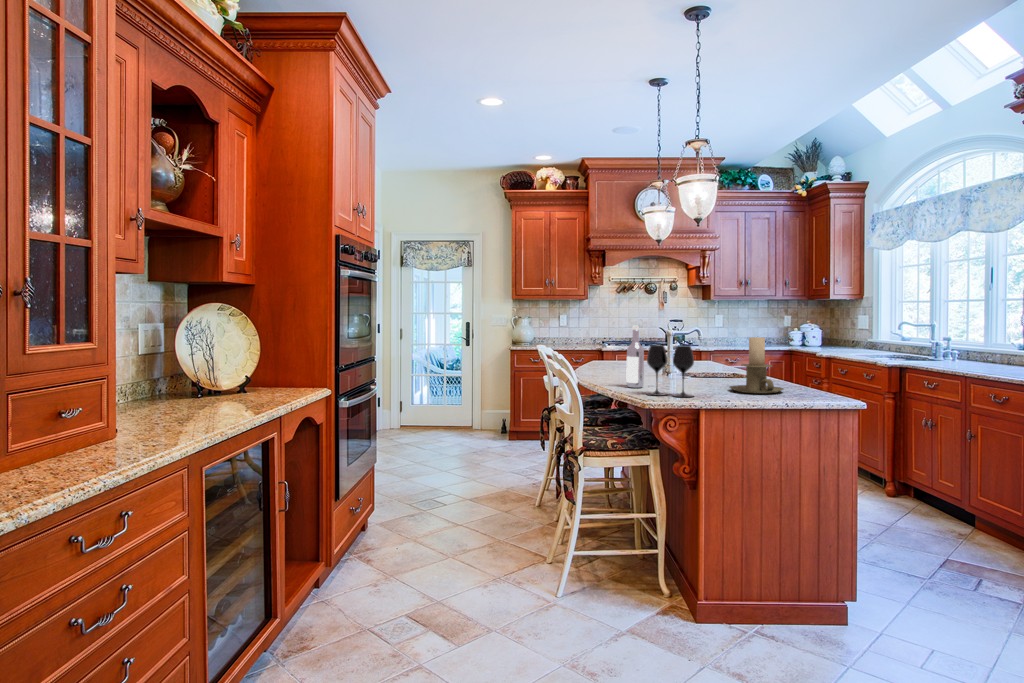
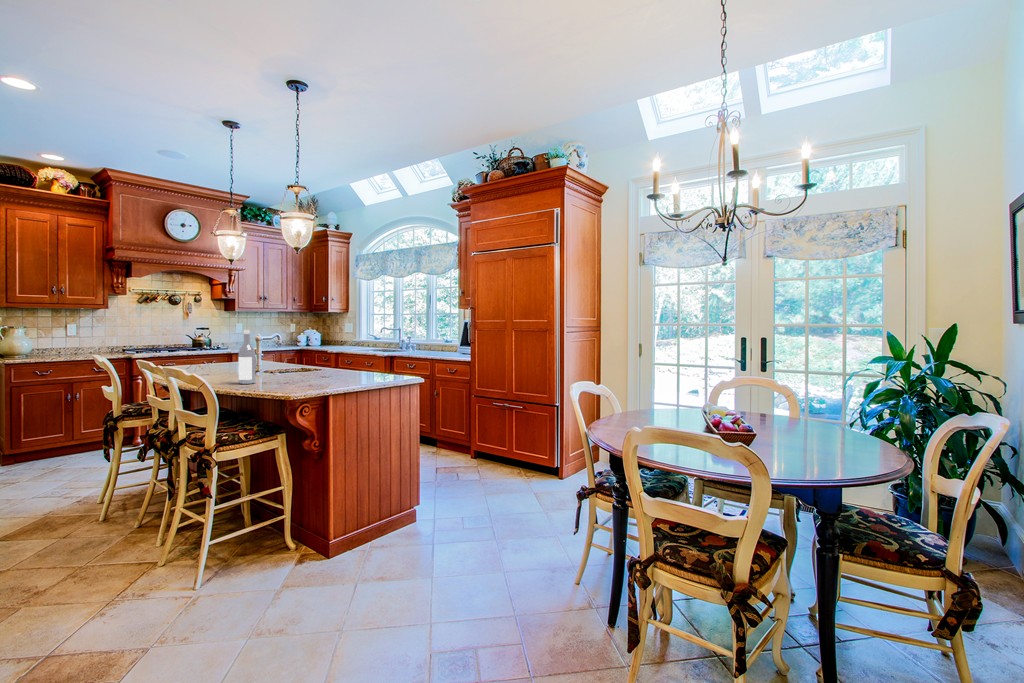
candle holder: present [730,337,783,394] -> none [328,337,368,379]
wine glass: present [647,345,694,397] -> none [269,345,313,388]

